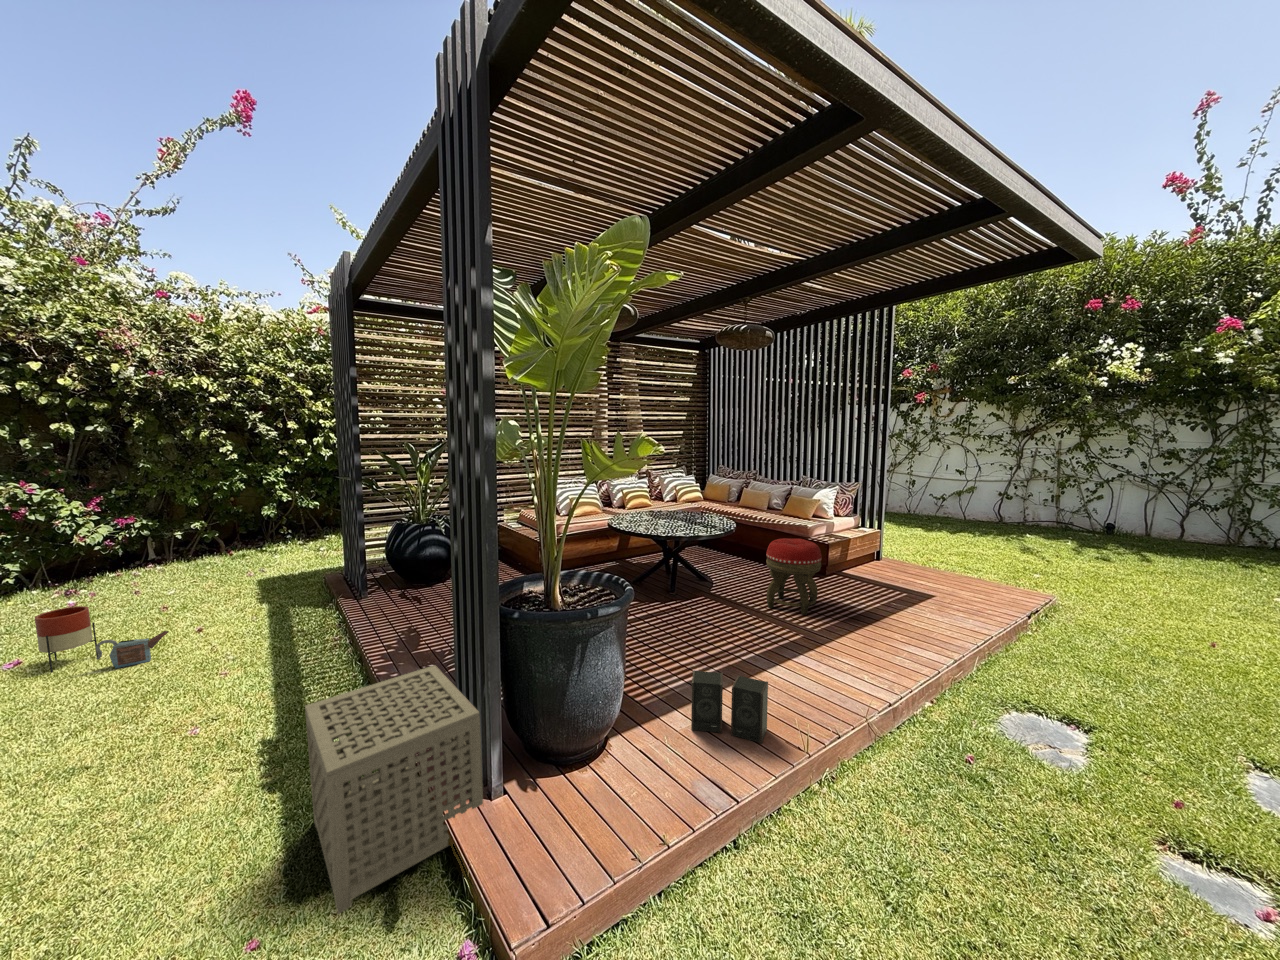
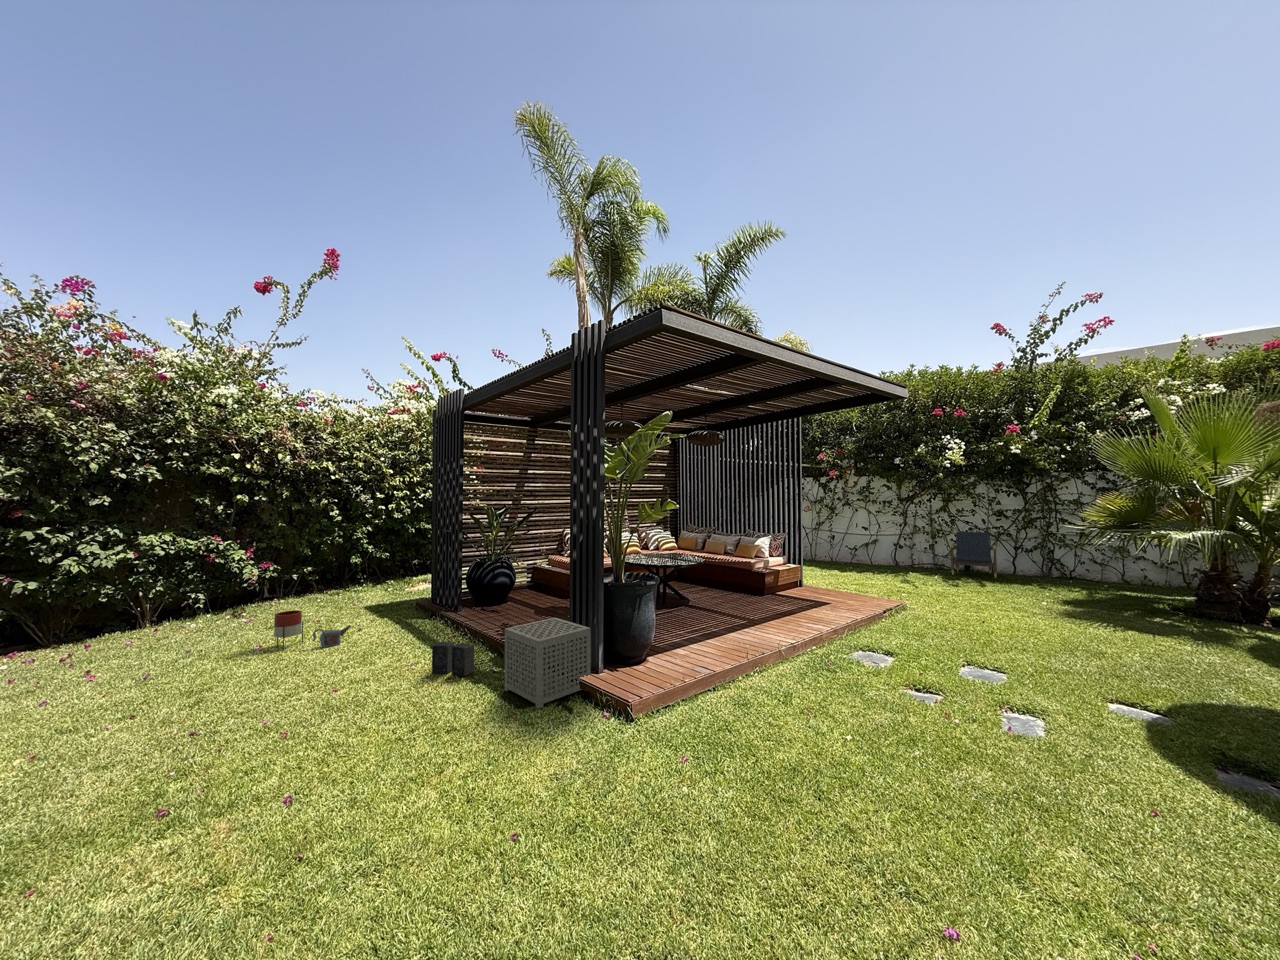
lounge chair: none [1090,479,1168,547] -> present [951,532,997,578]
footstool: present [766,538,822,615] -> none [723,566,757,613]
speaker: present [691,670,768,743] -> present [432,642,474,676]

